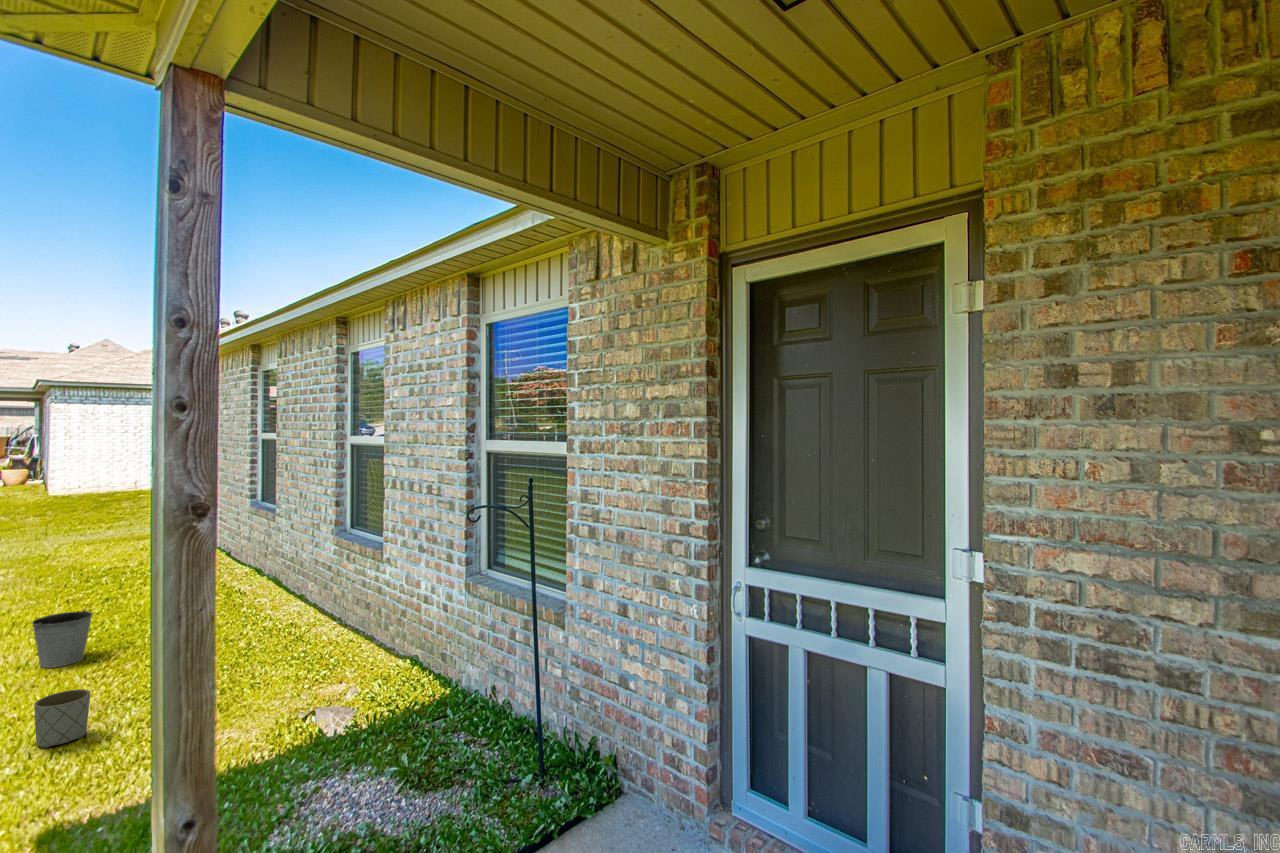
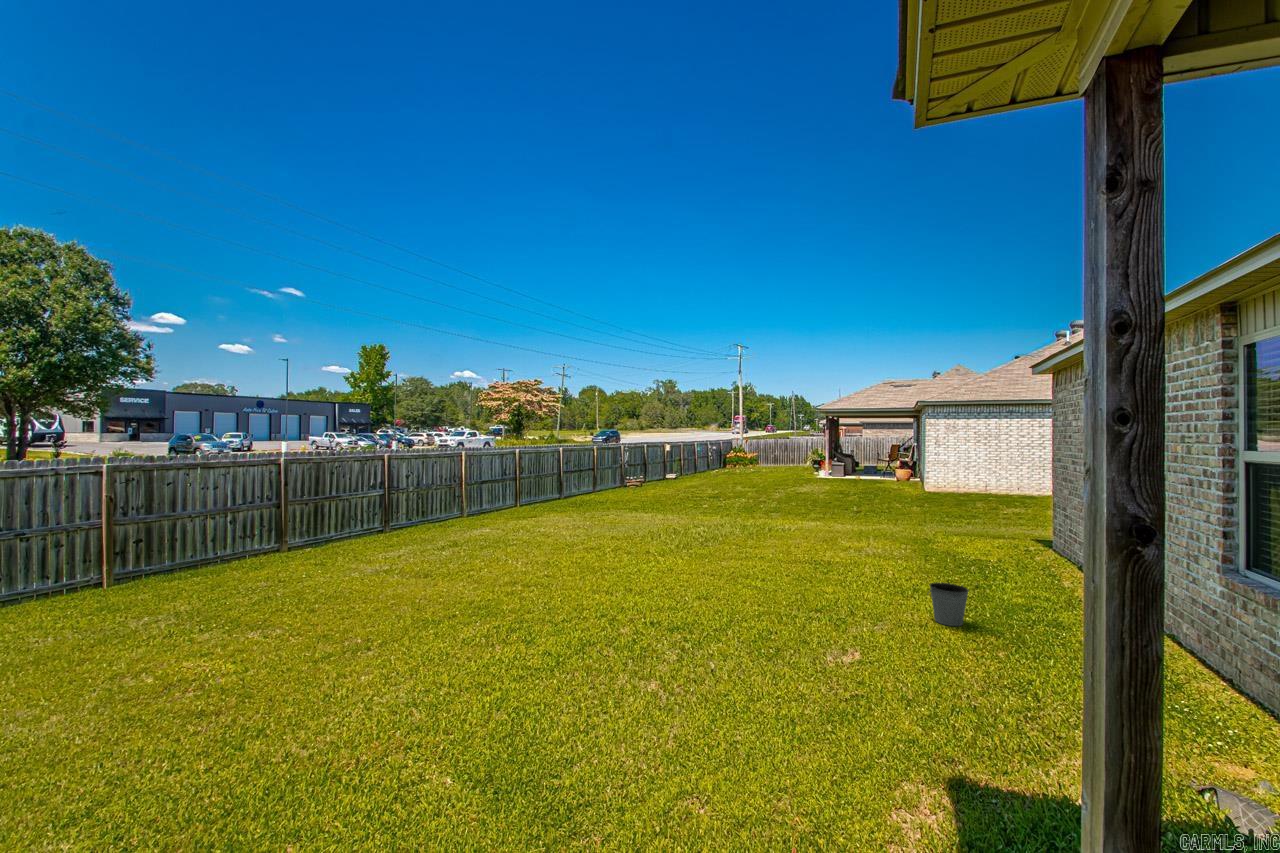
planter: present [34,689,90,748] -> none [939,648,976,694]

